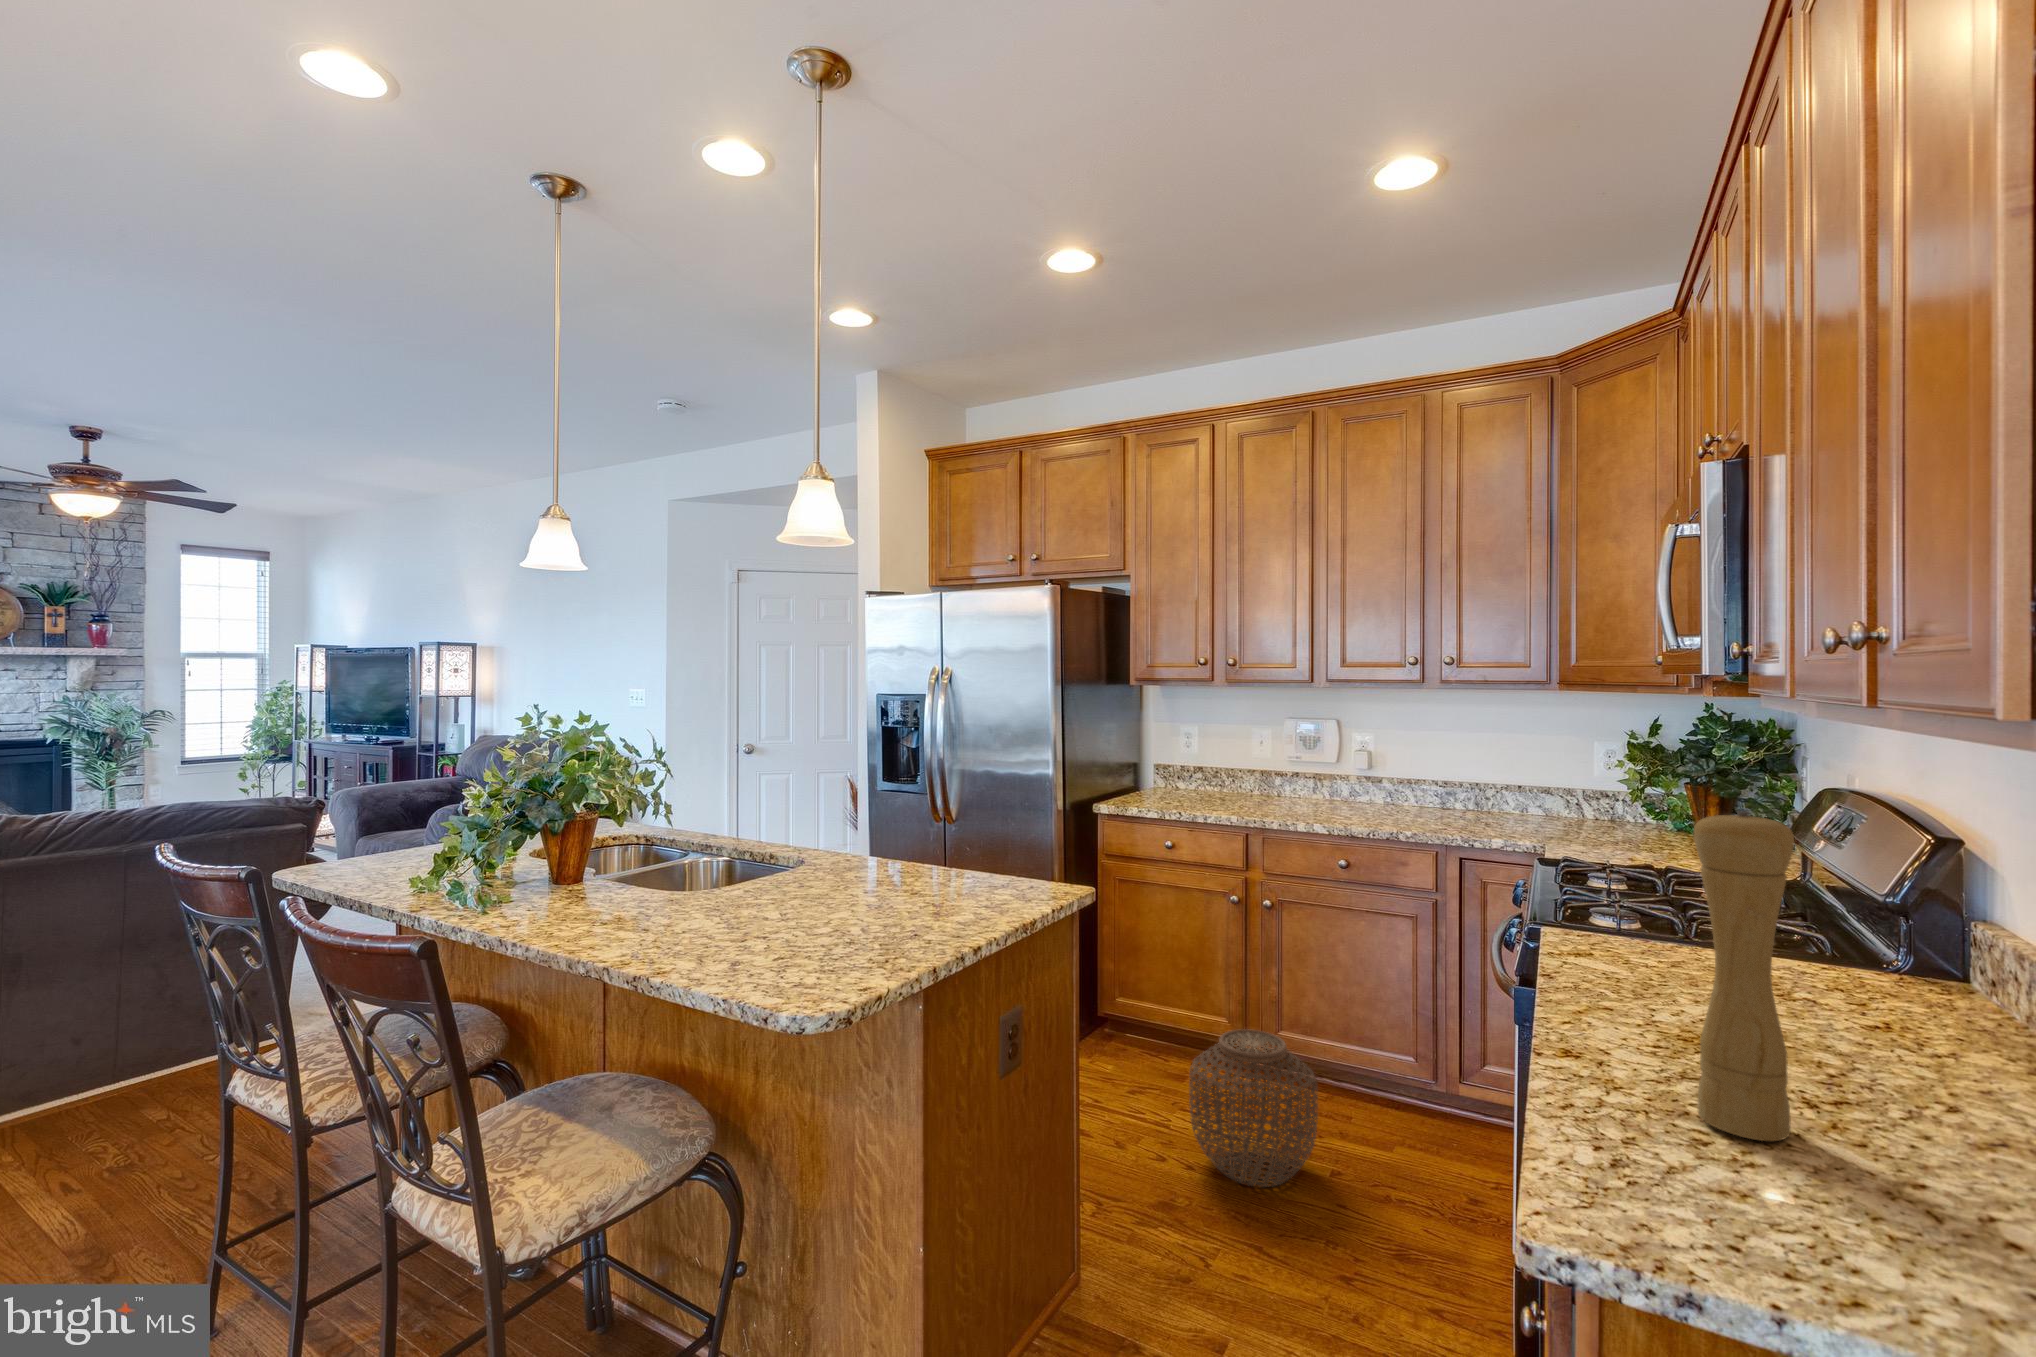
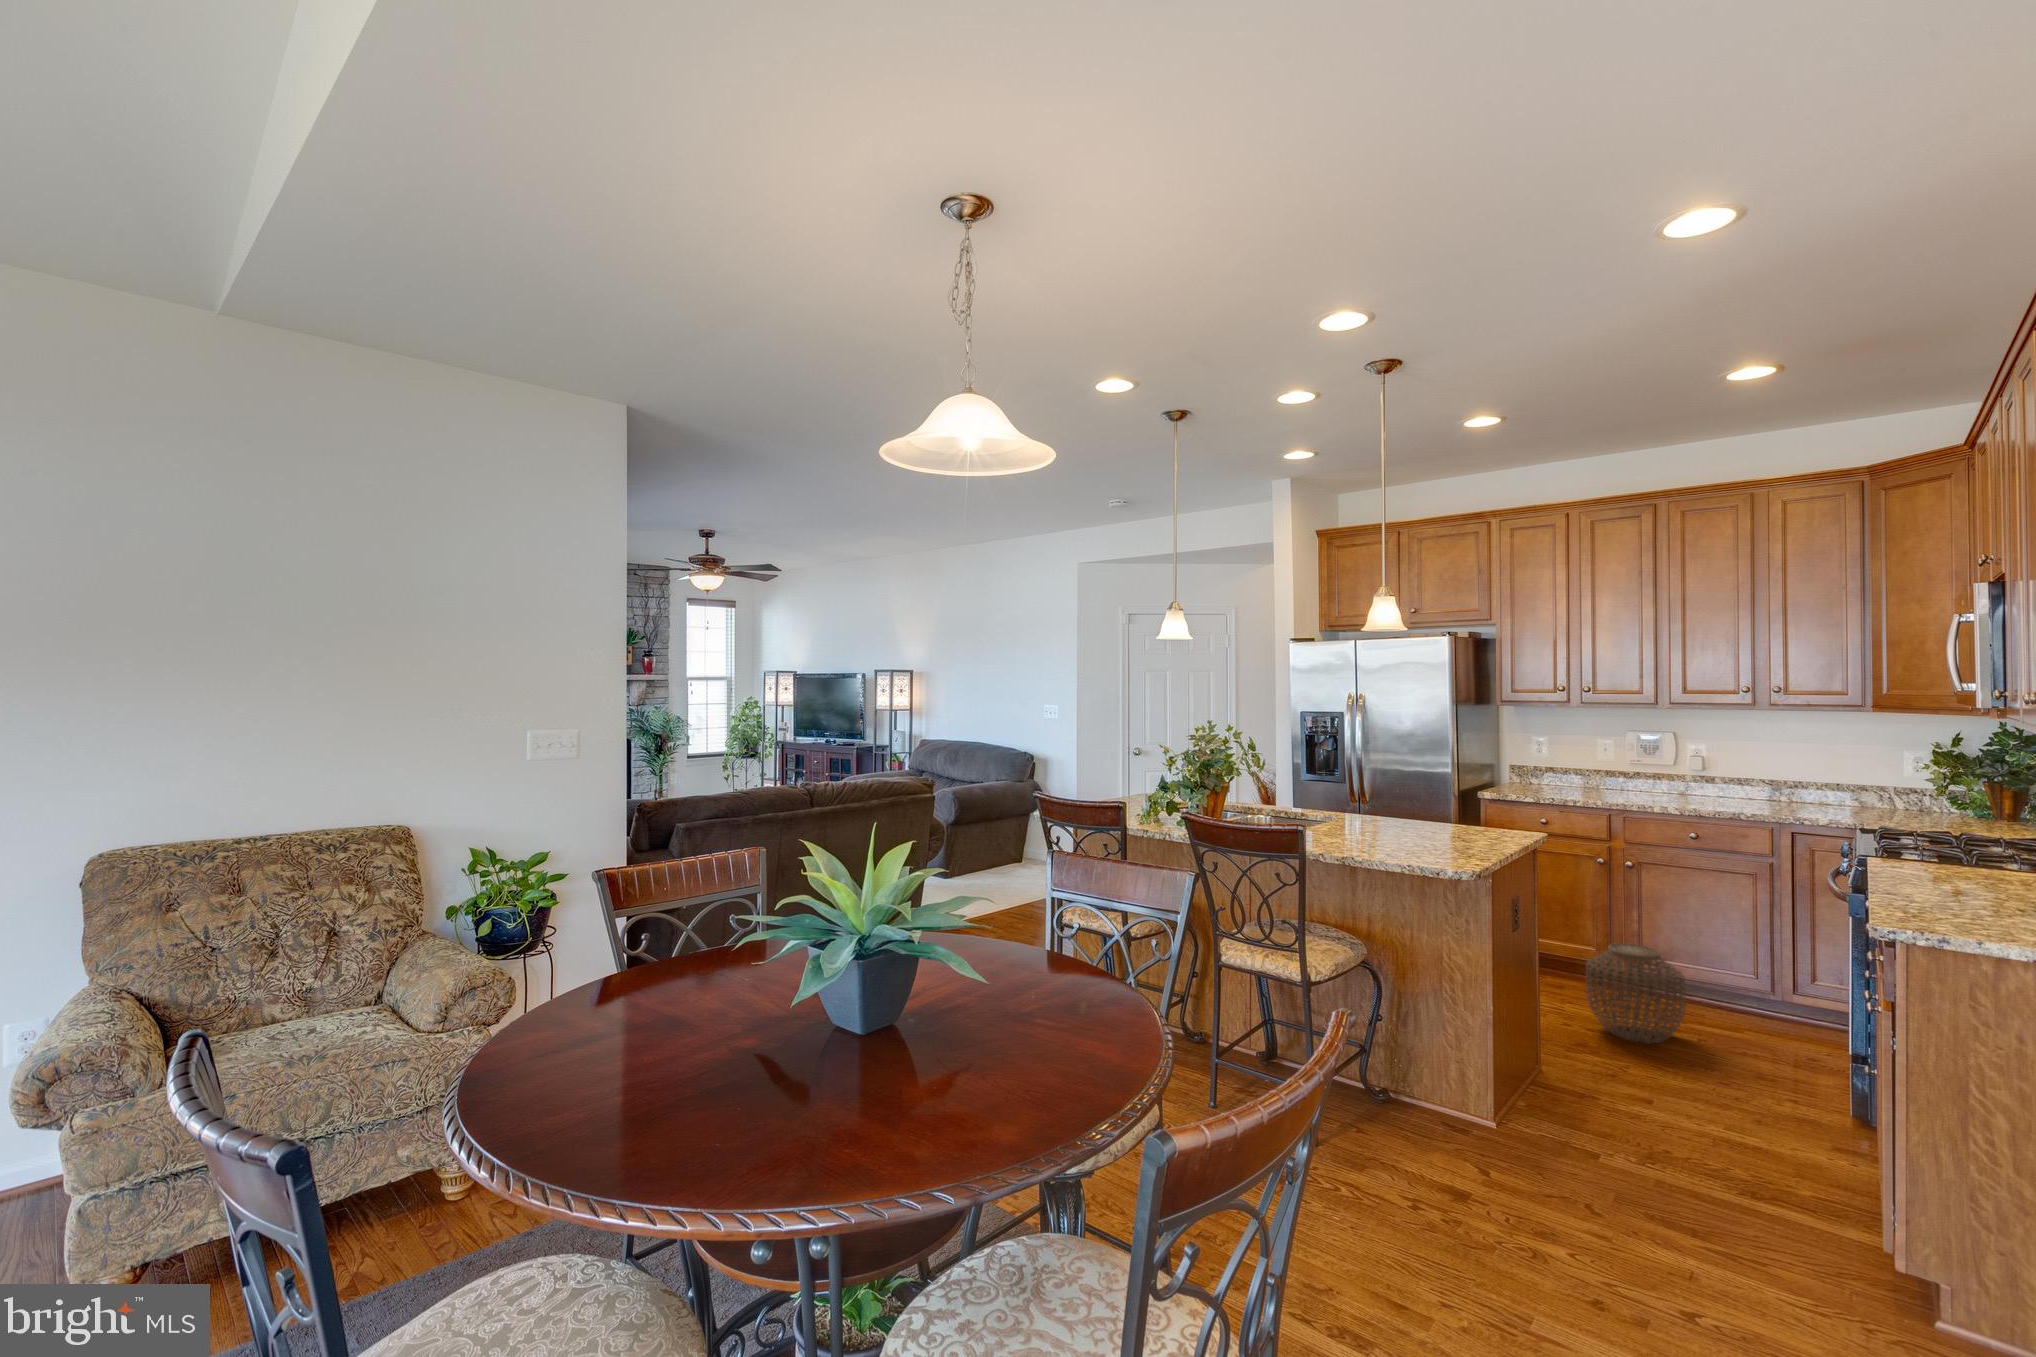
pepper mill: present [1694,811,1794,1141] -> none [1938,782,1985,914]

